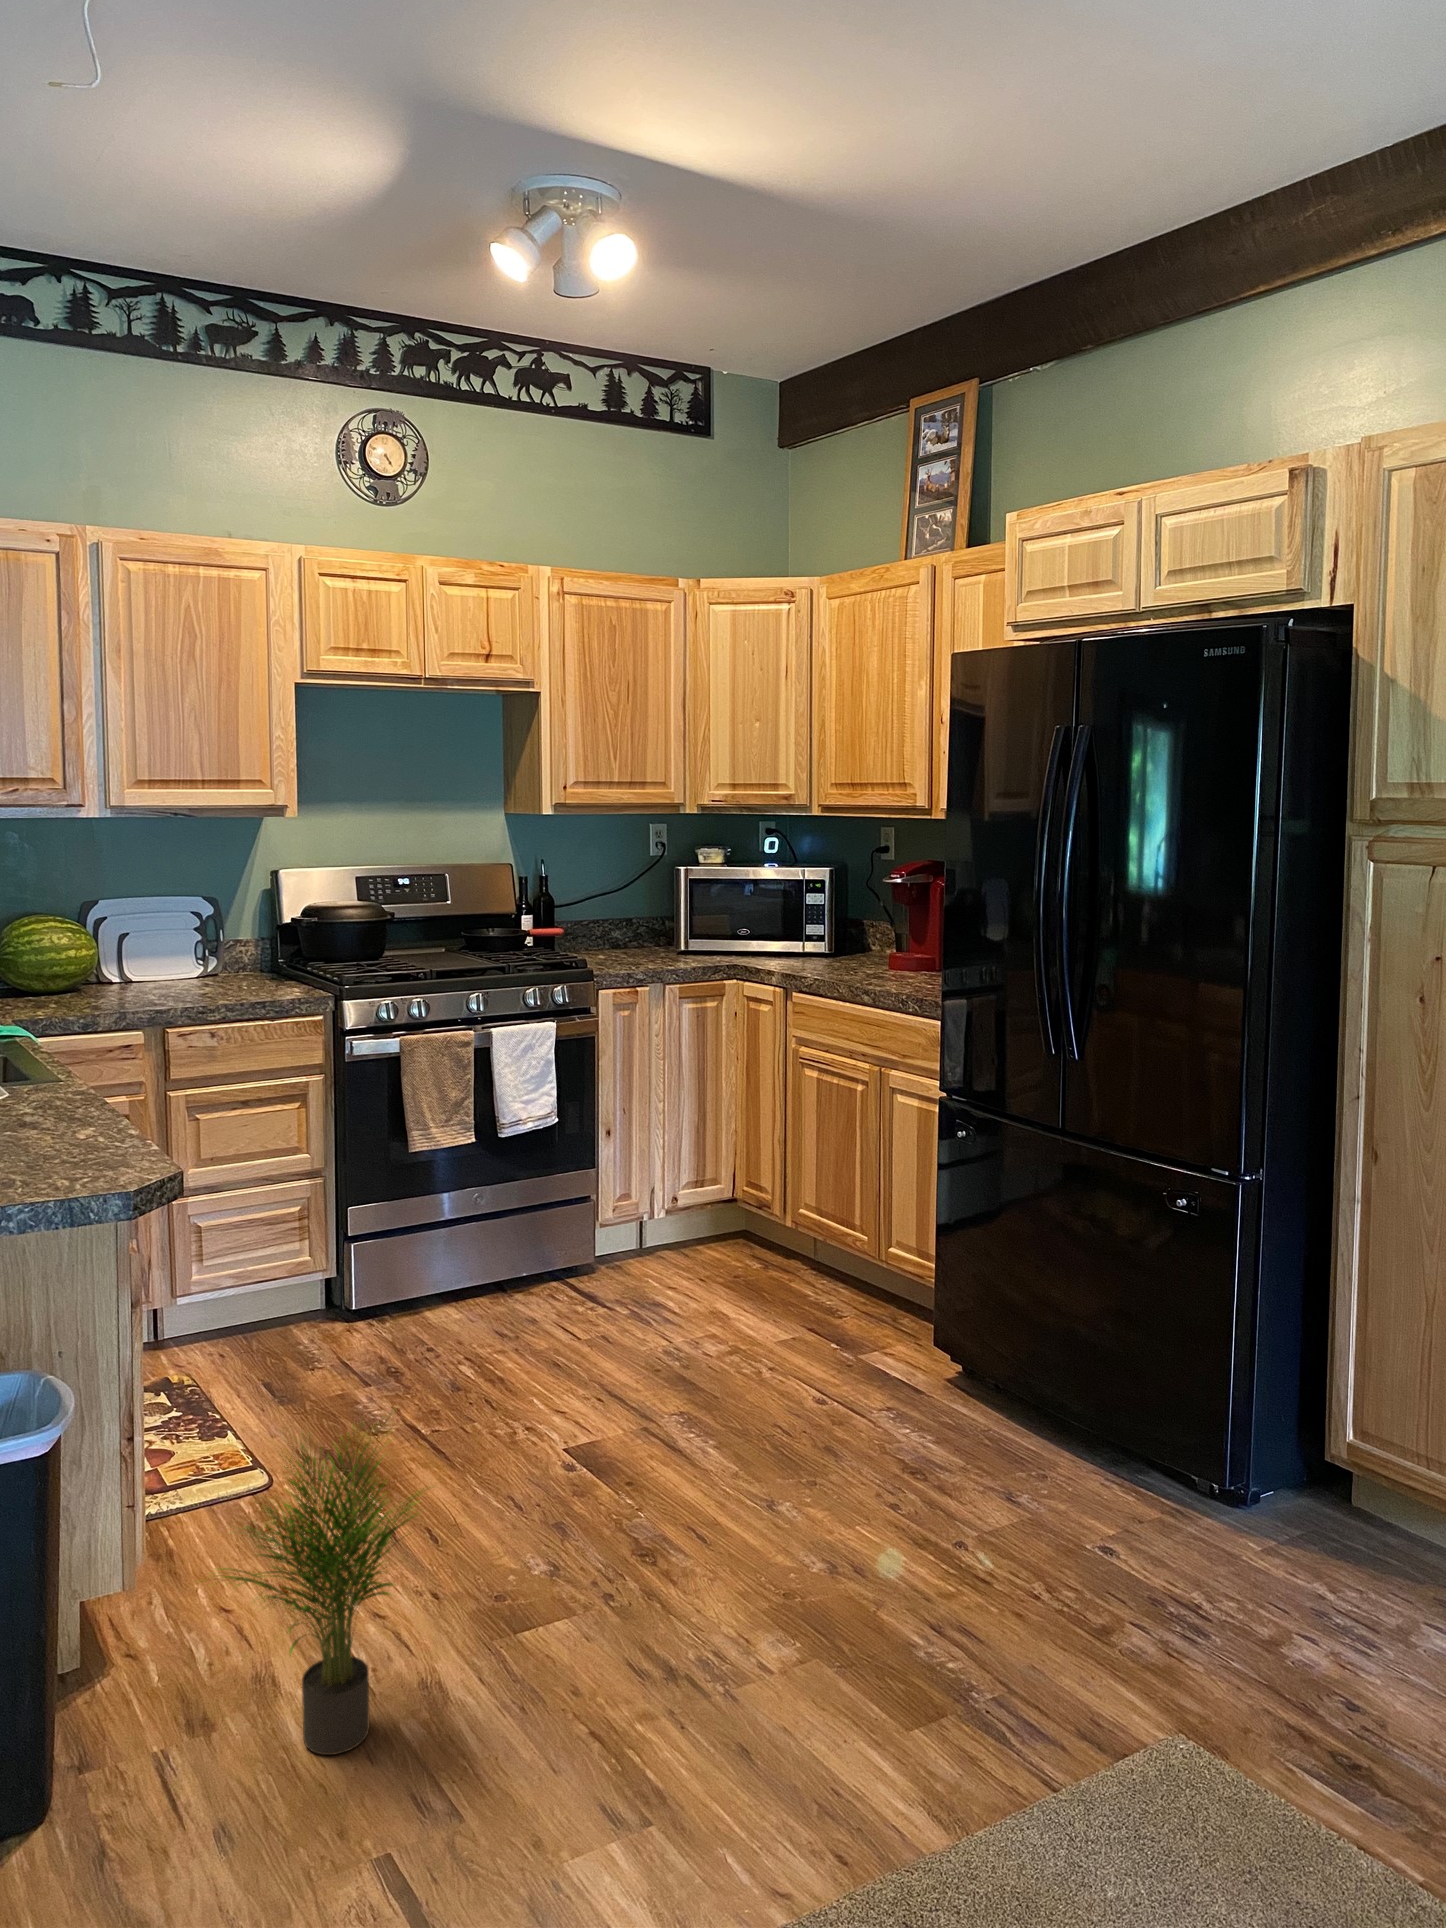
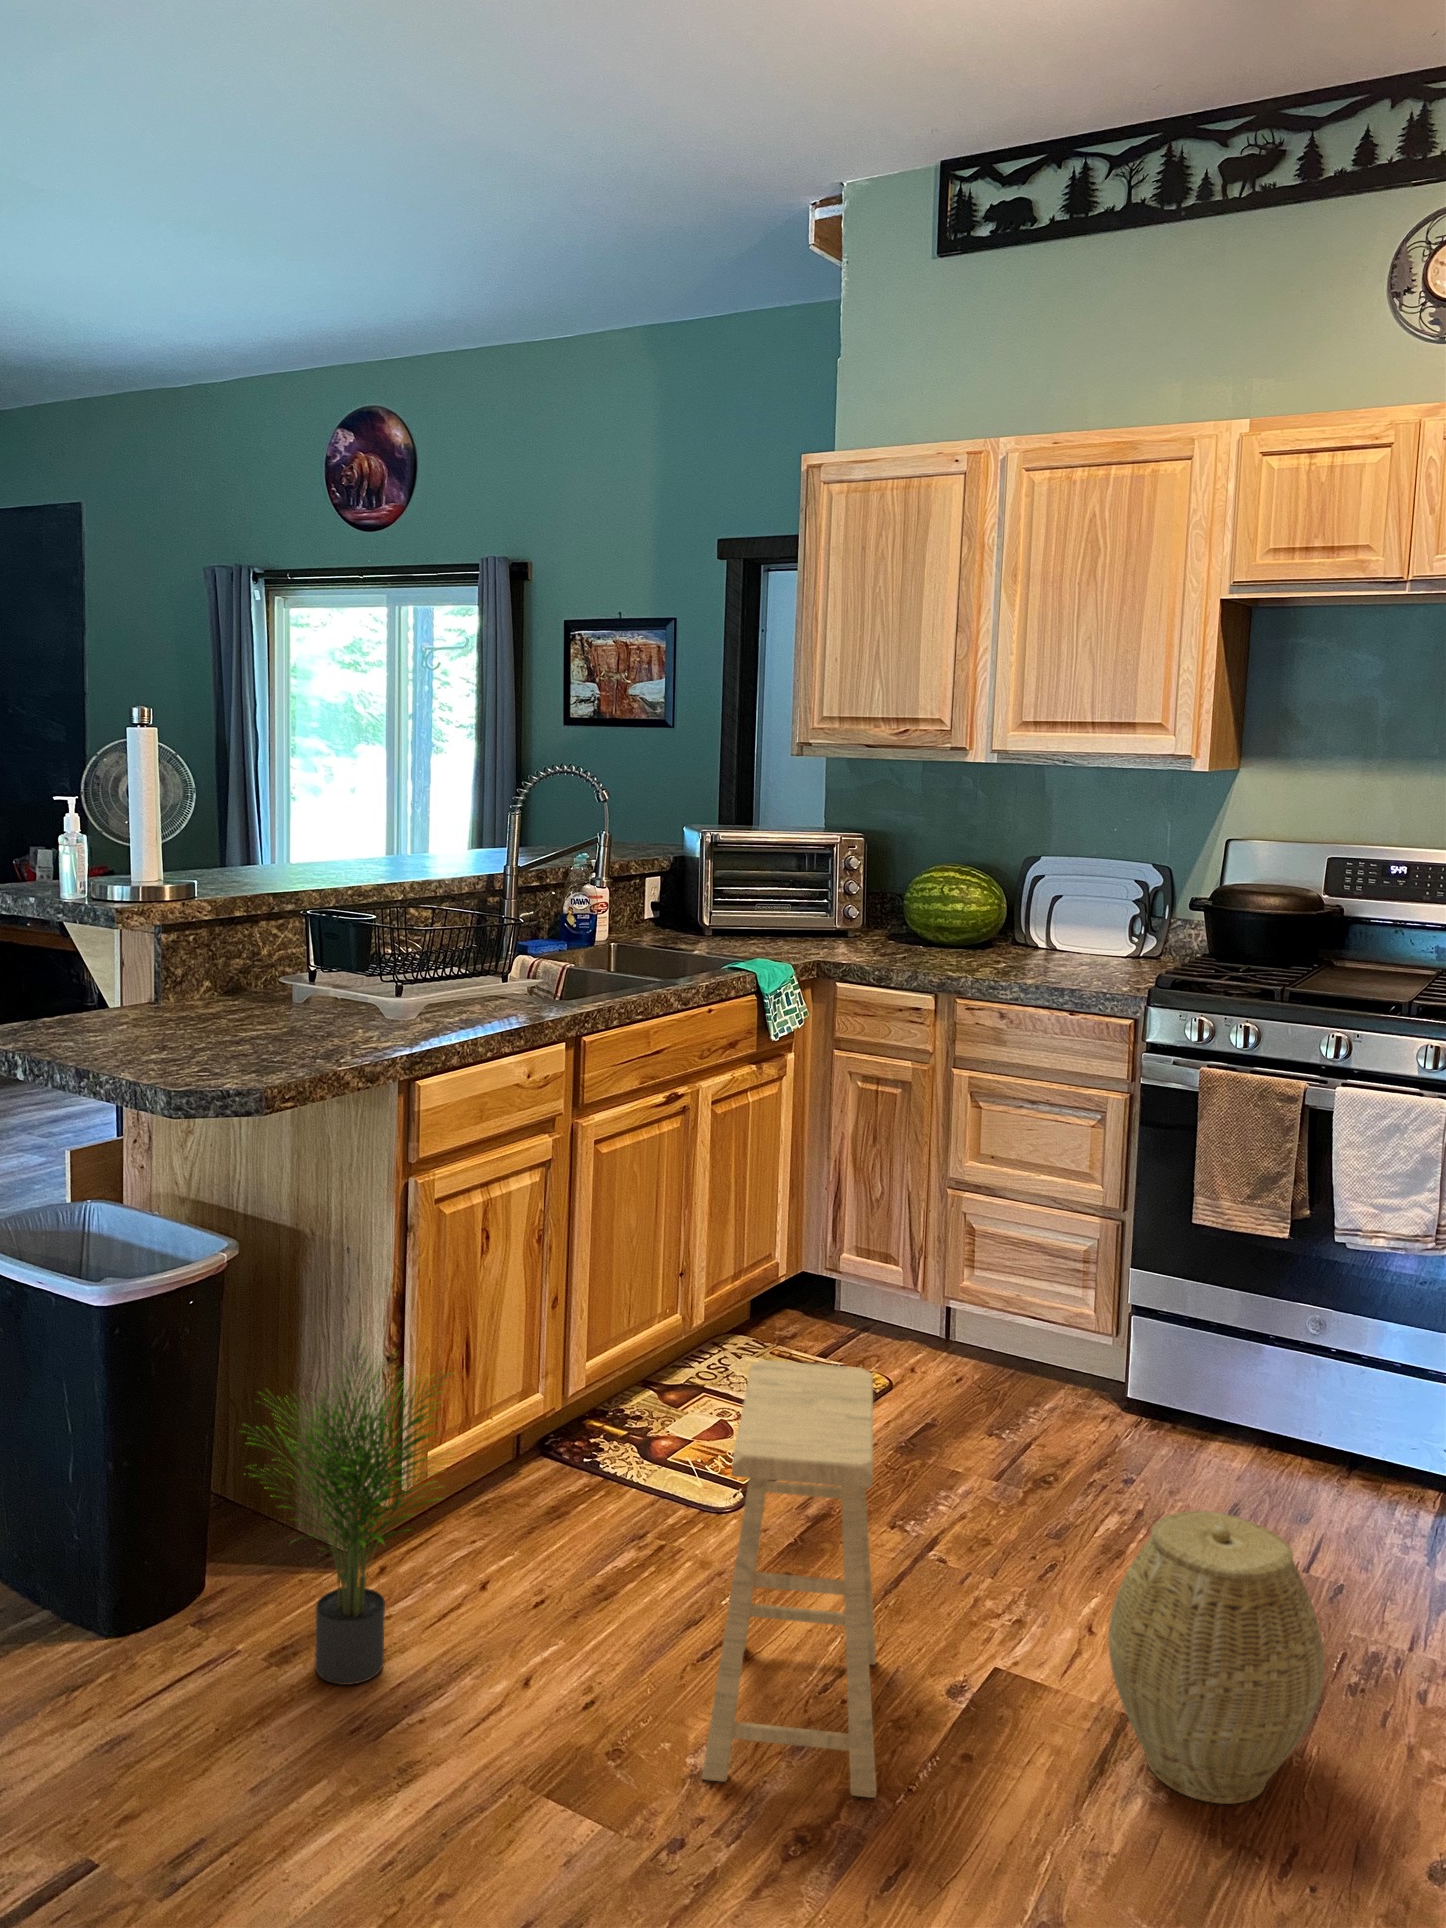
woven basket: none [674,1280,799,1449] -> present [1108,1511,1324,1804]
footstool: none [474,1289,690,1597] -> present [702,1360,876,1798]

